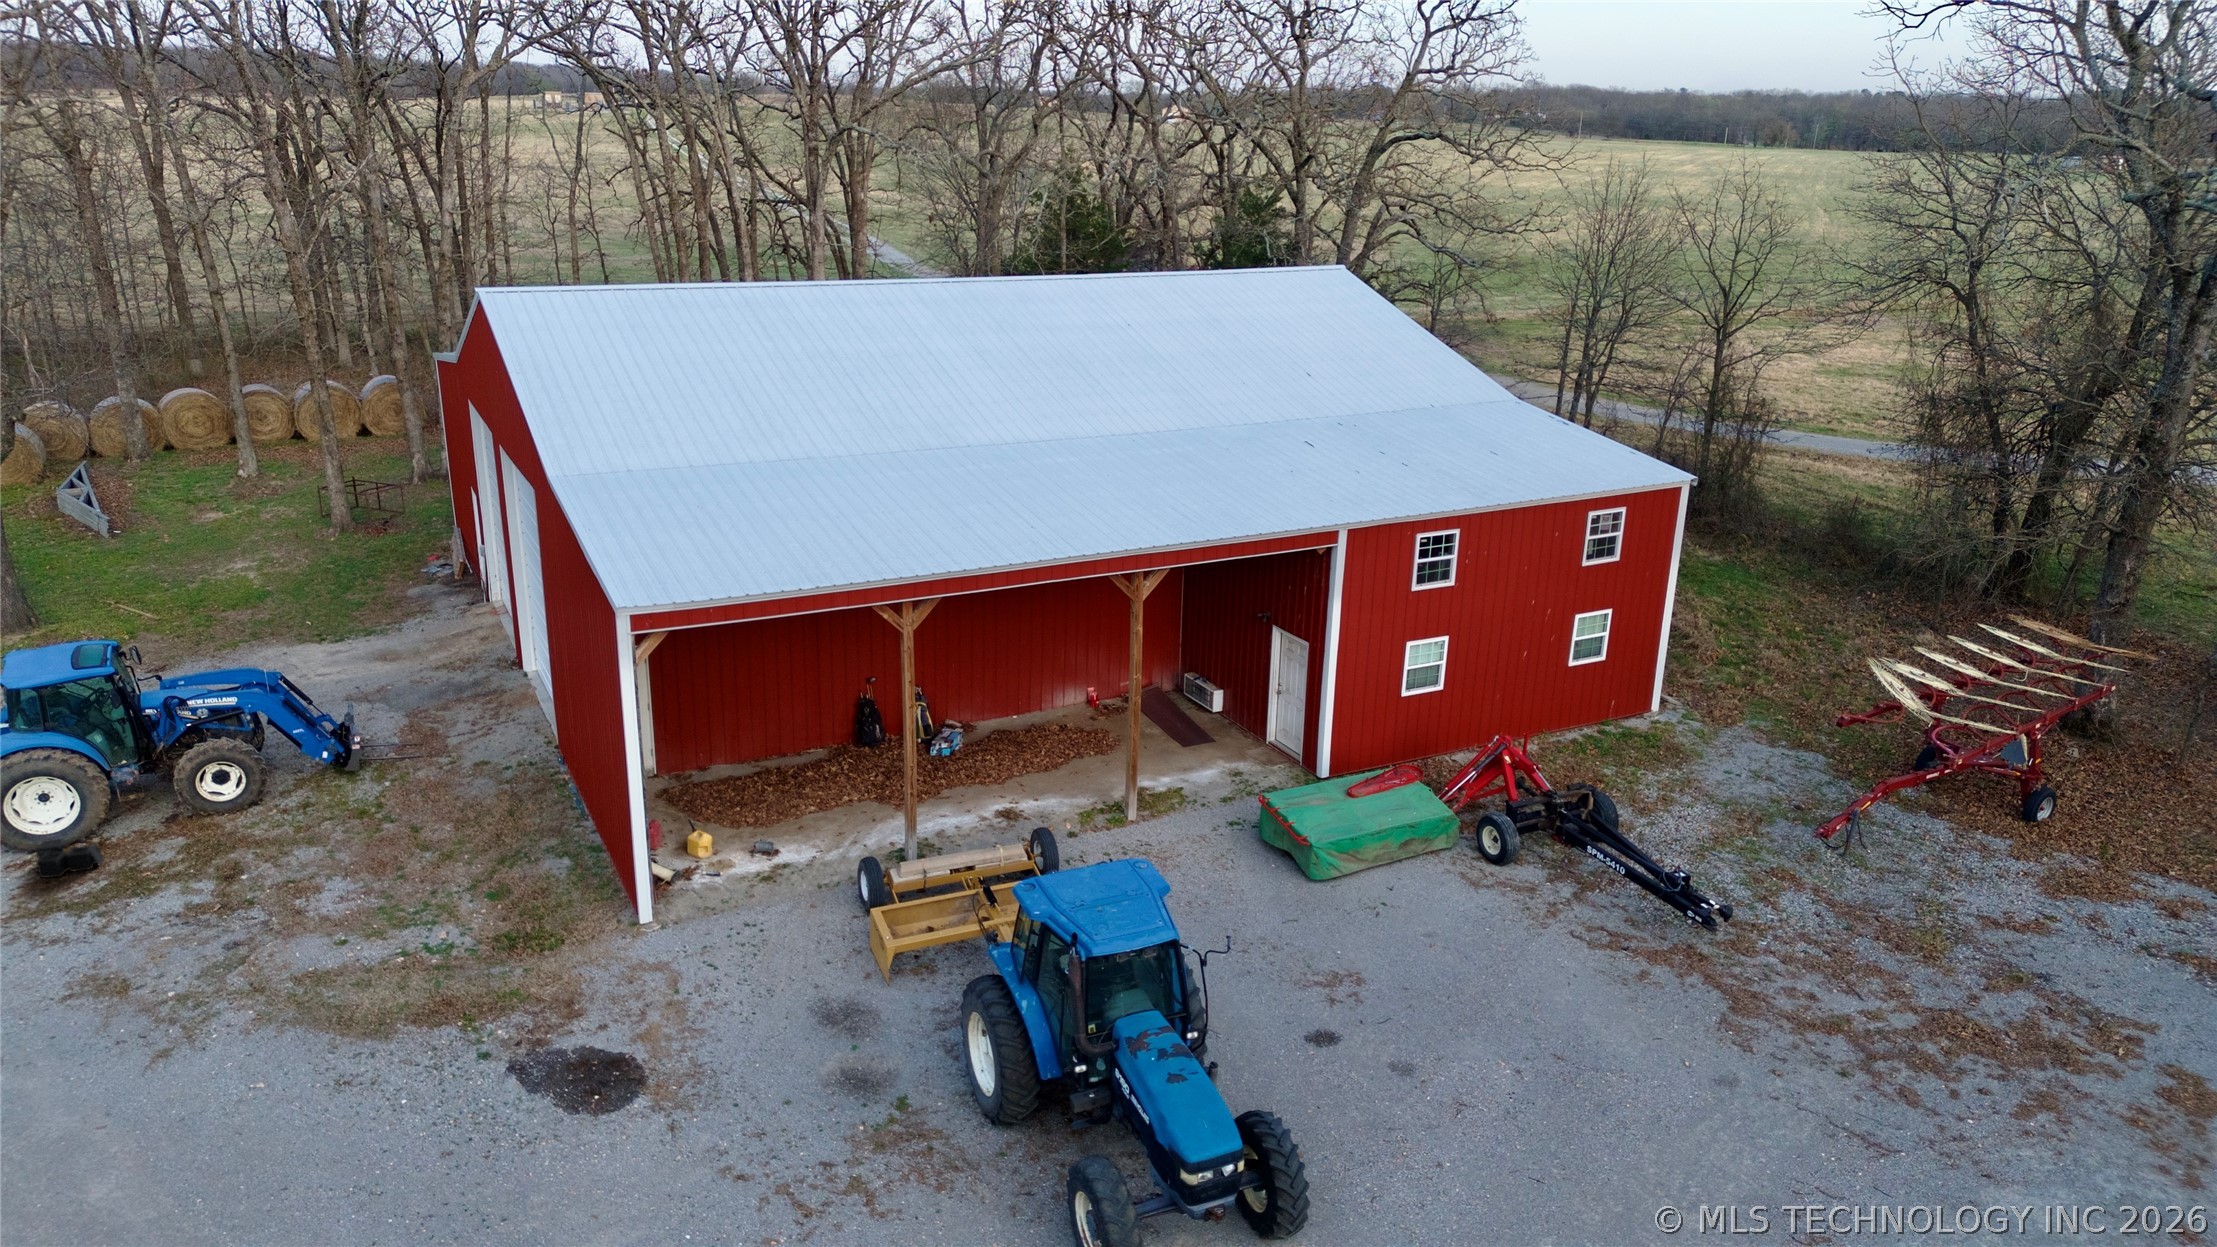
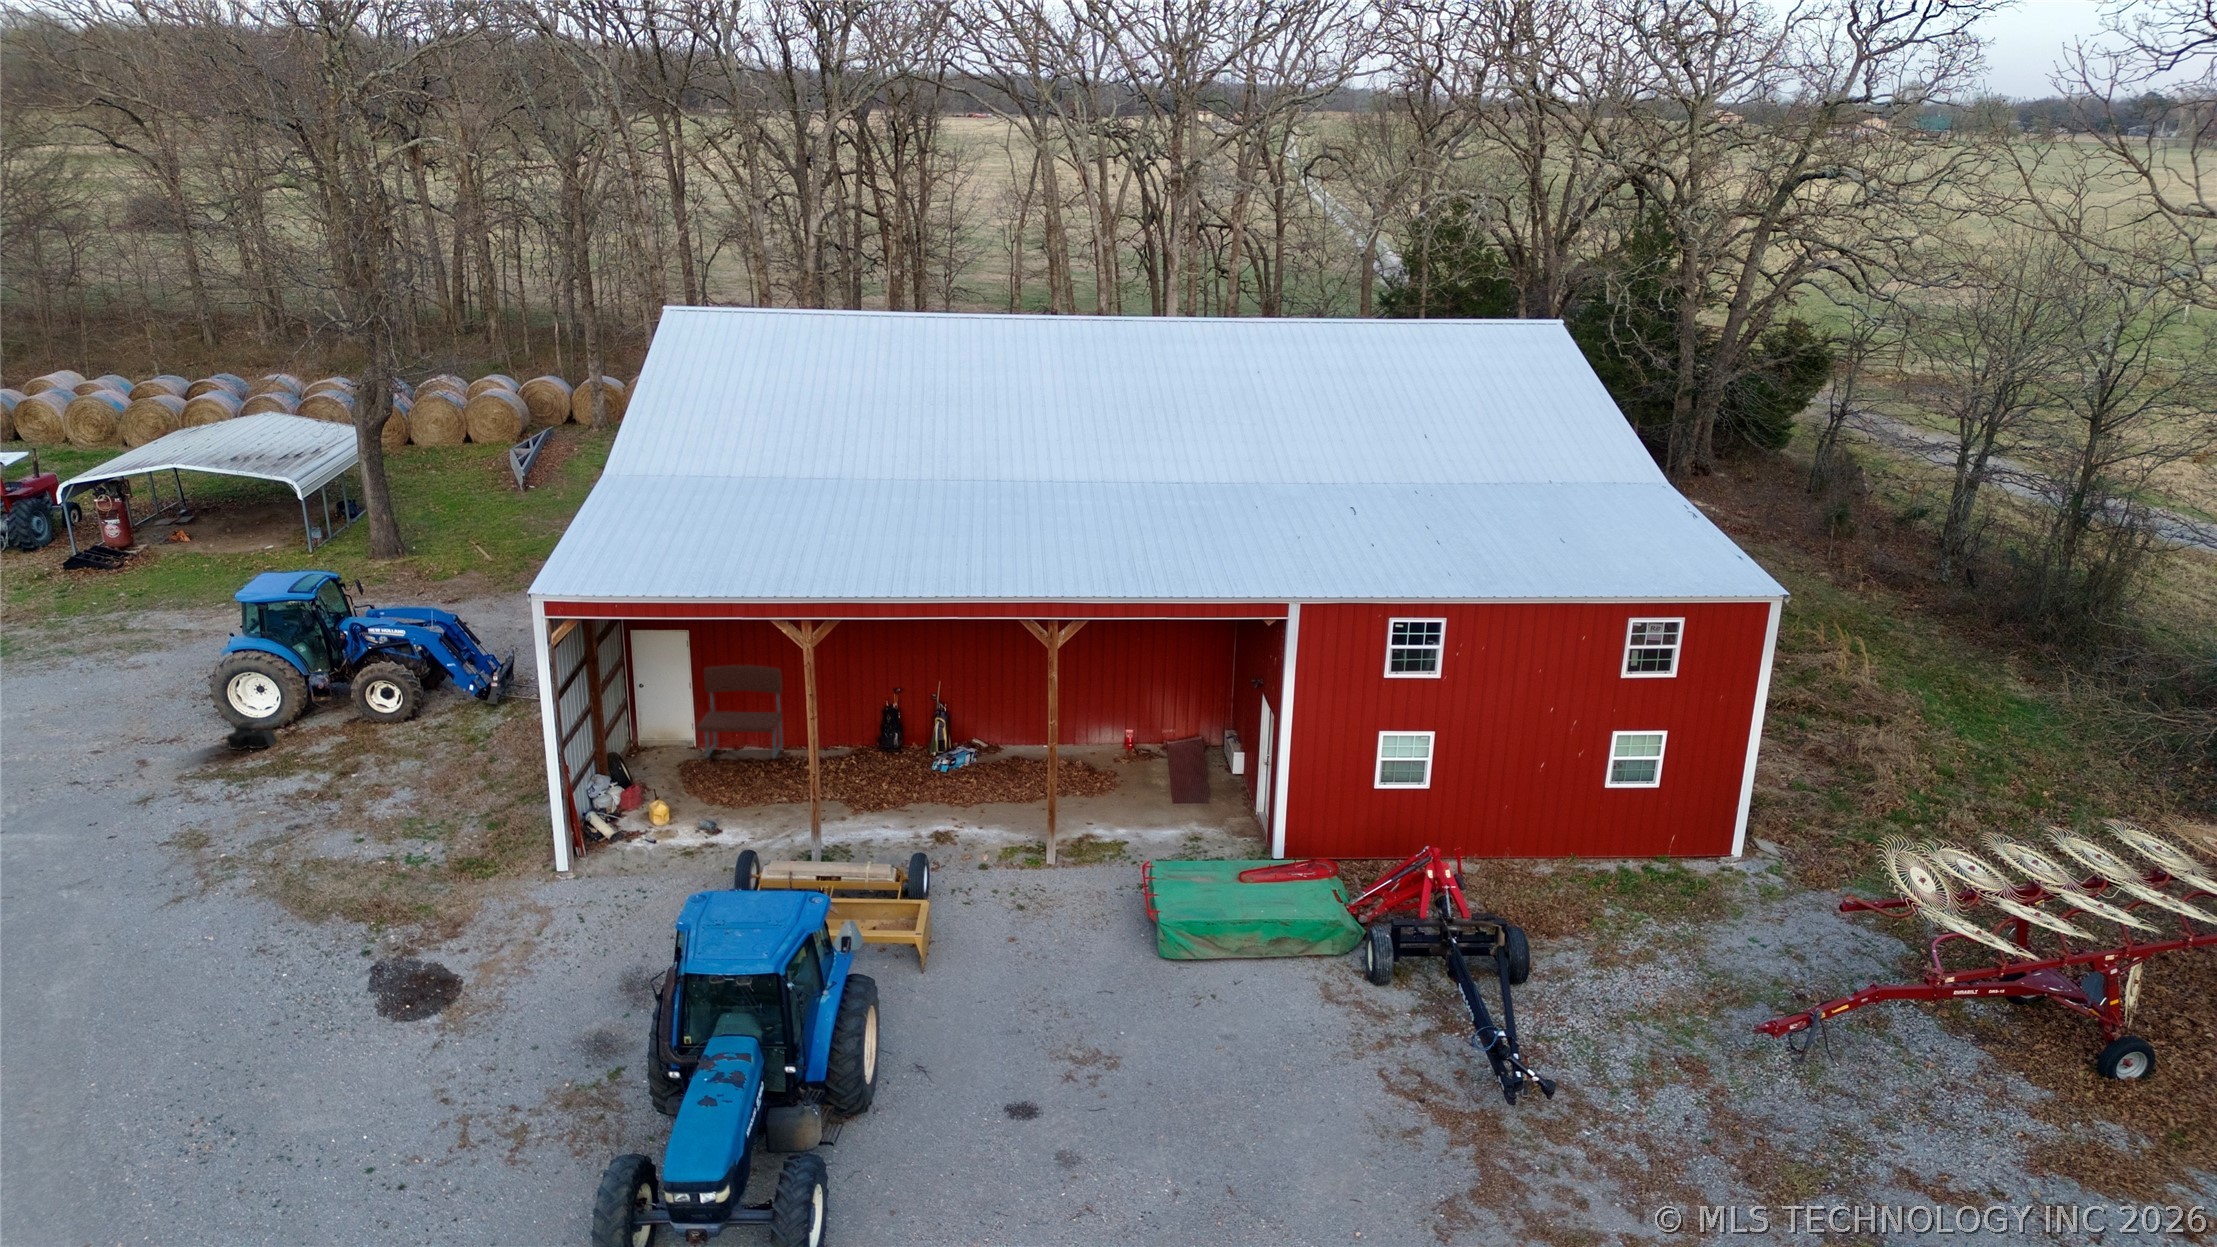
bench: none [667,672,765,783] -> present [697,665,783,758]

